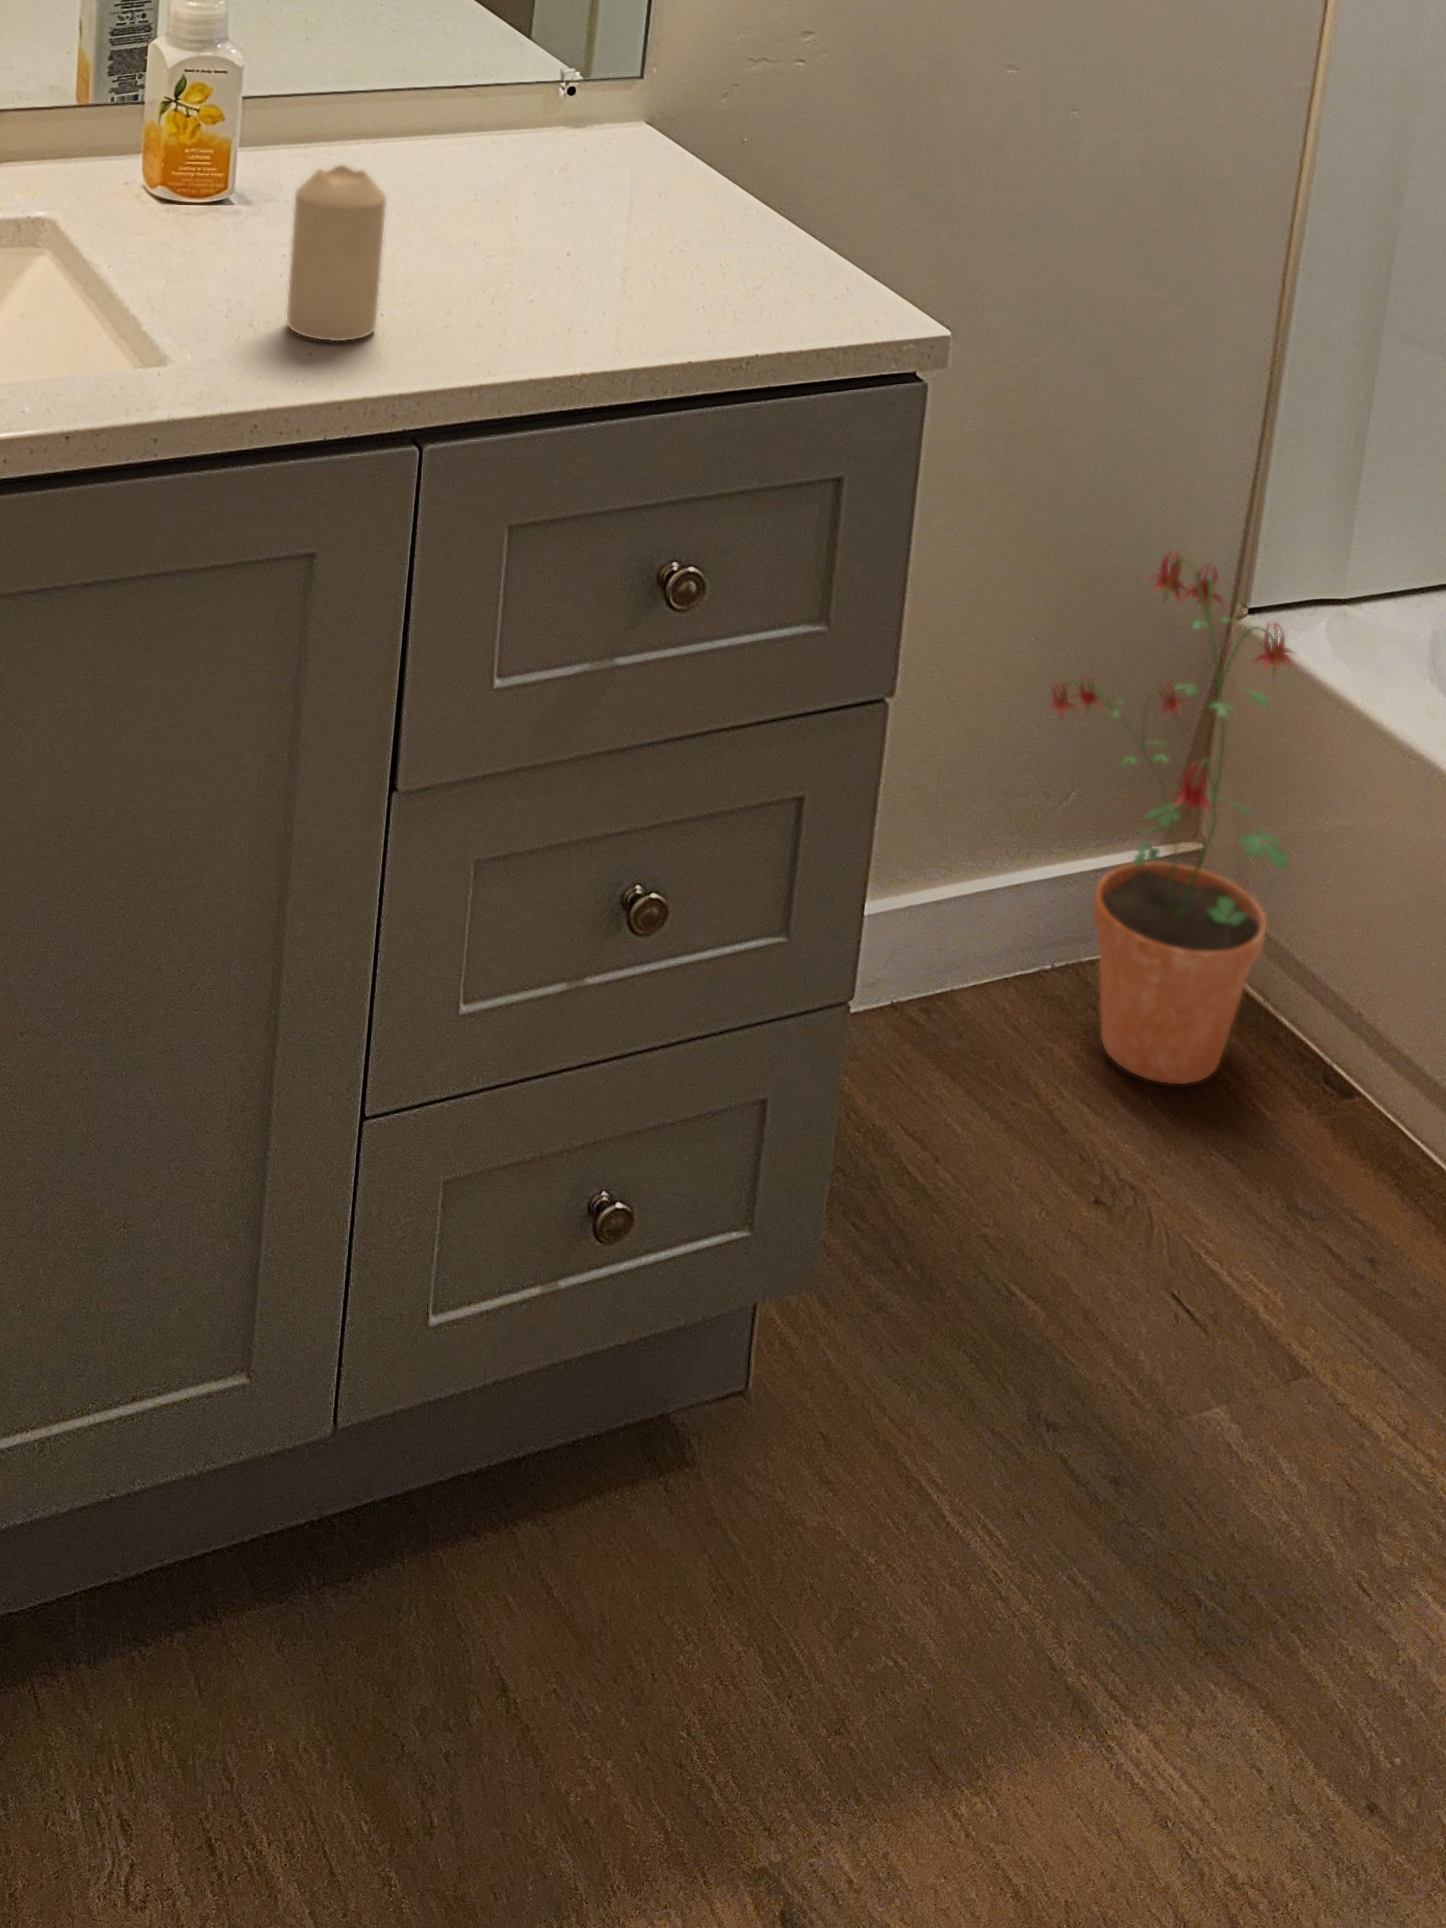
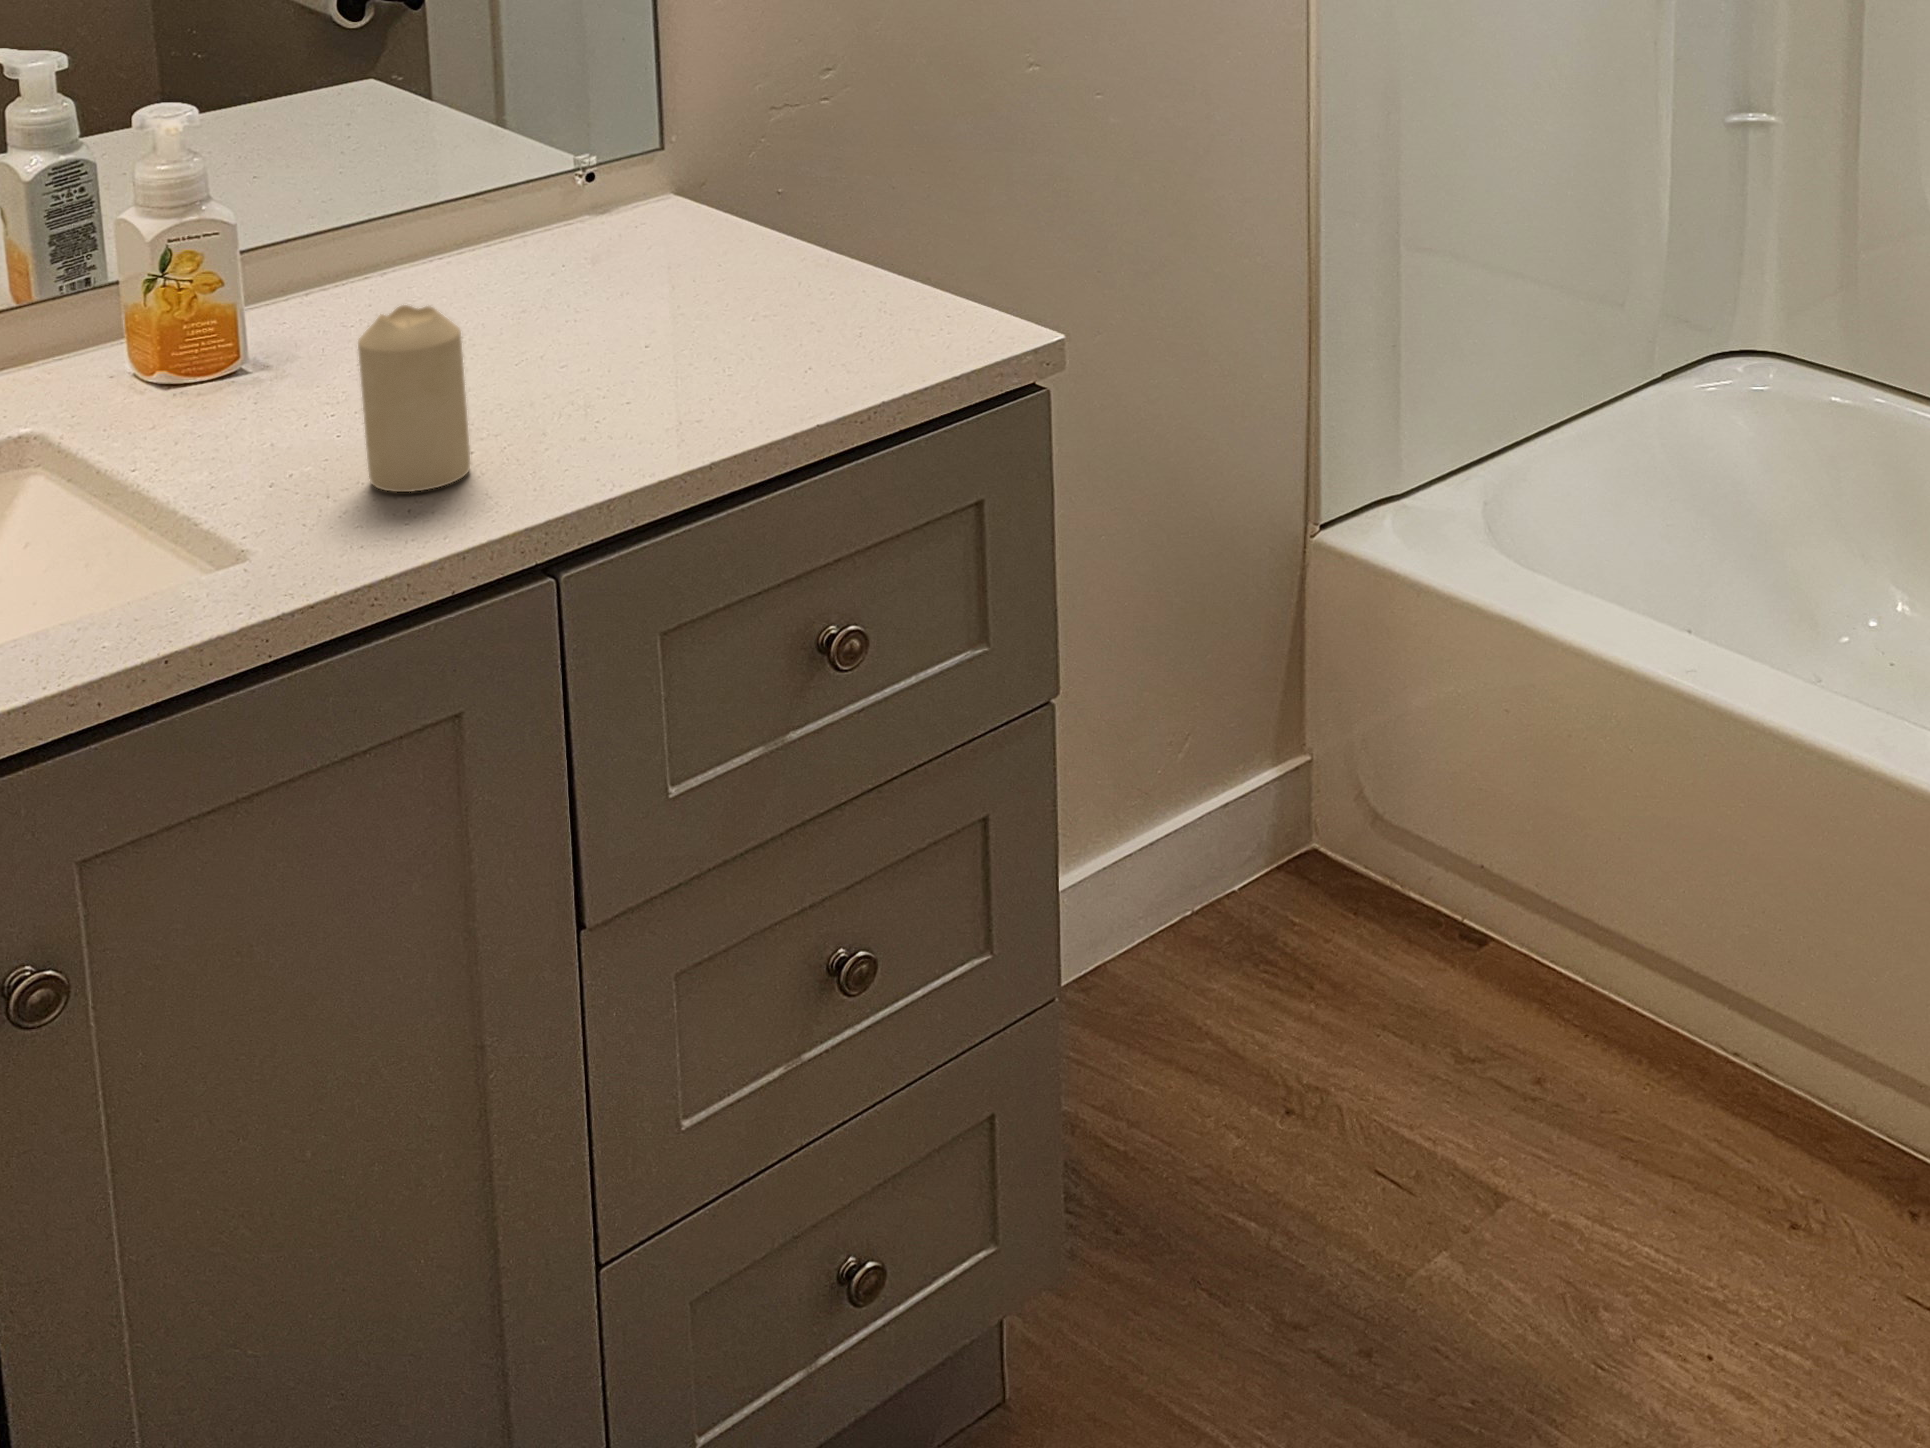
potted plant: present [1050,555,1292,1084] -> none [1151,498,1416,998]

